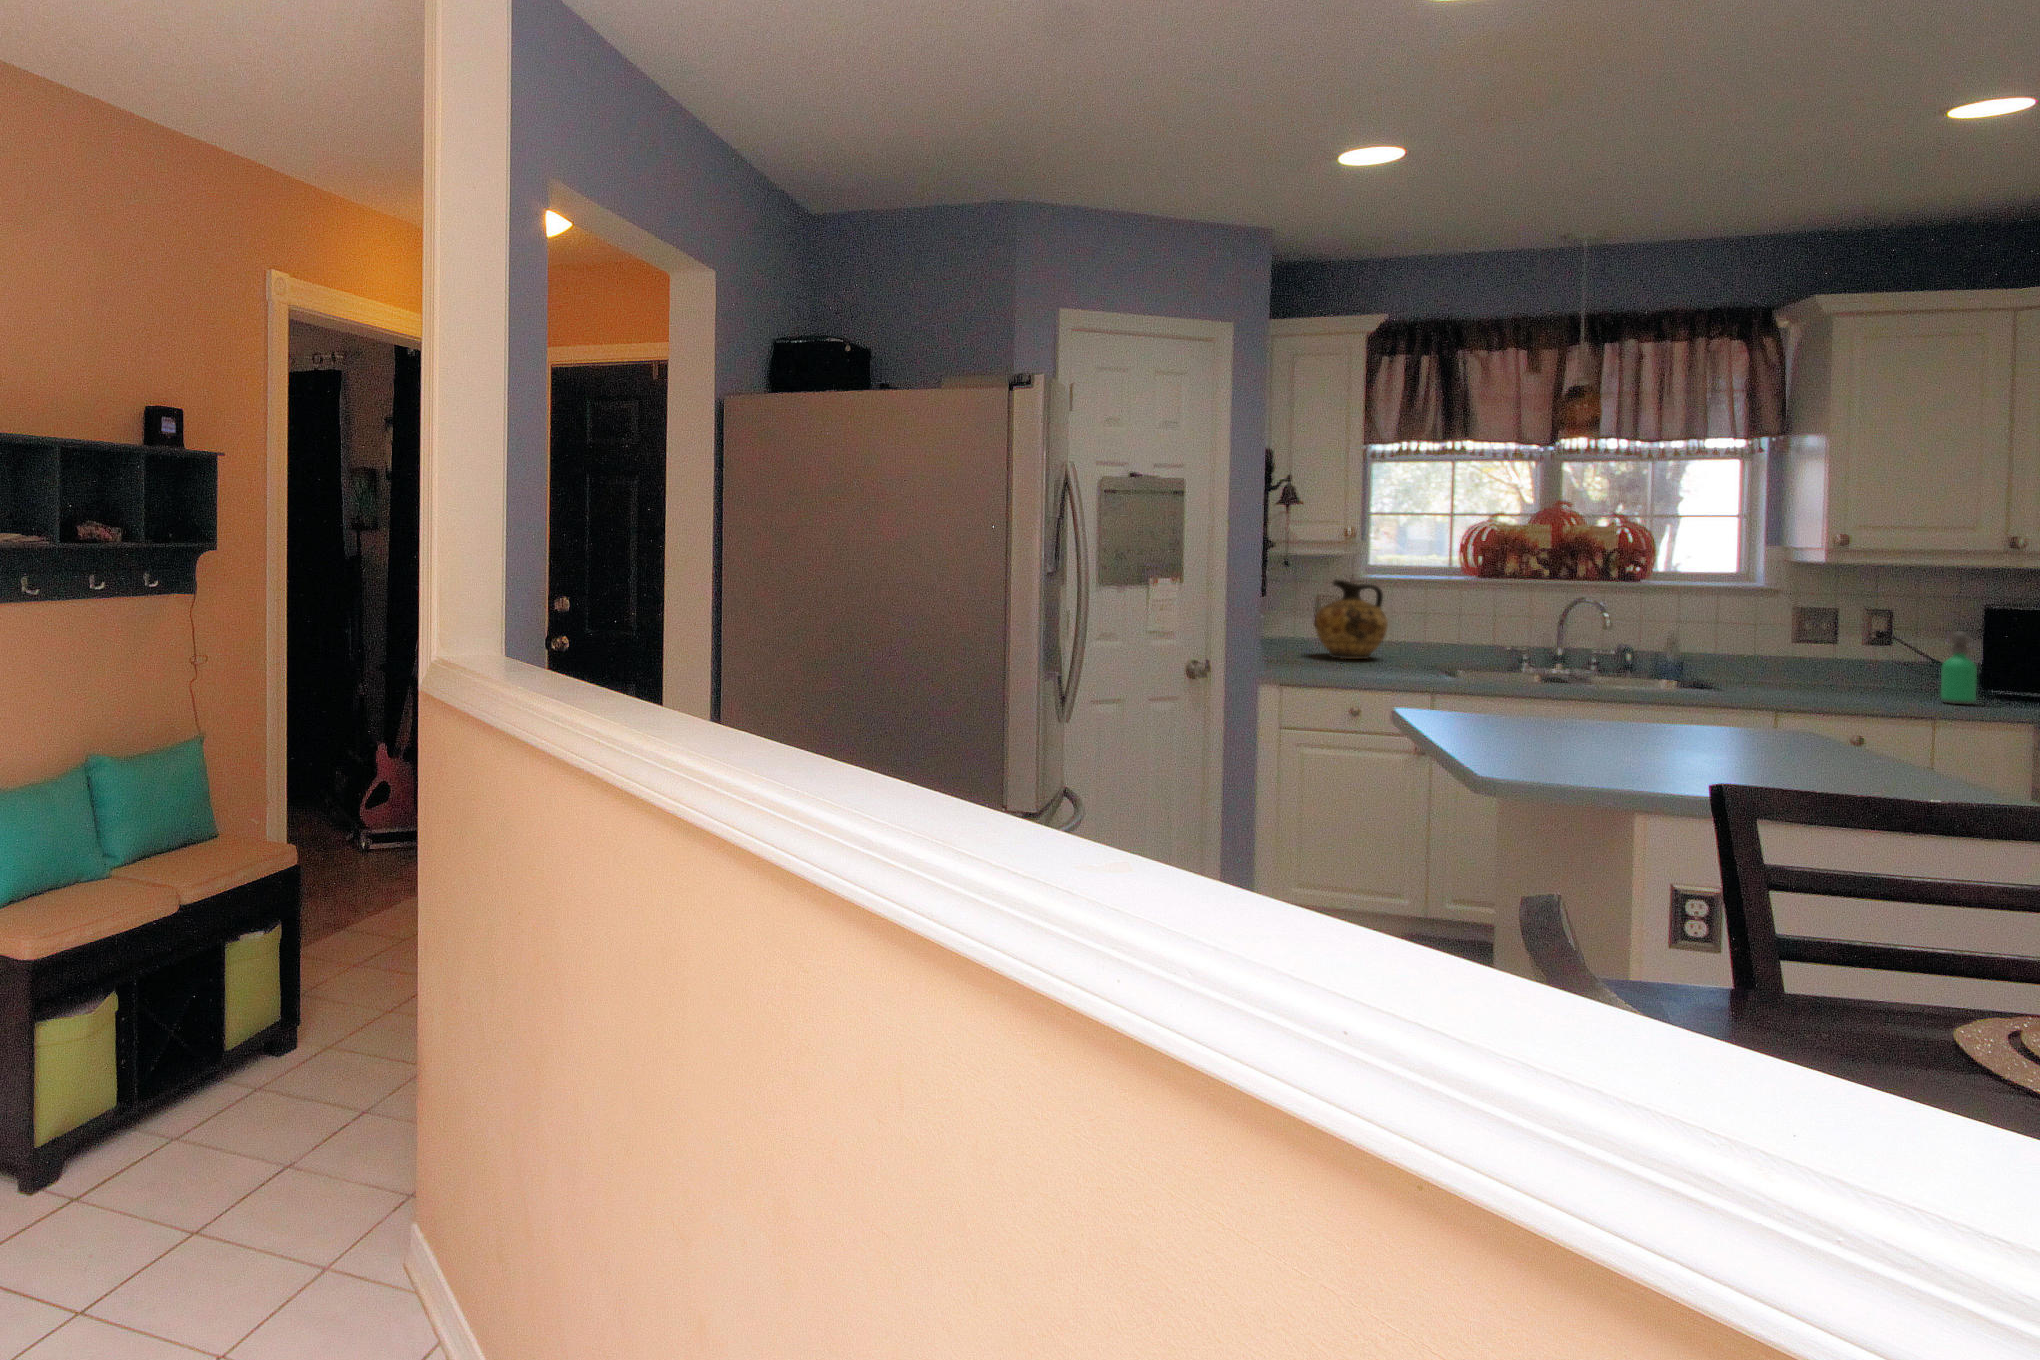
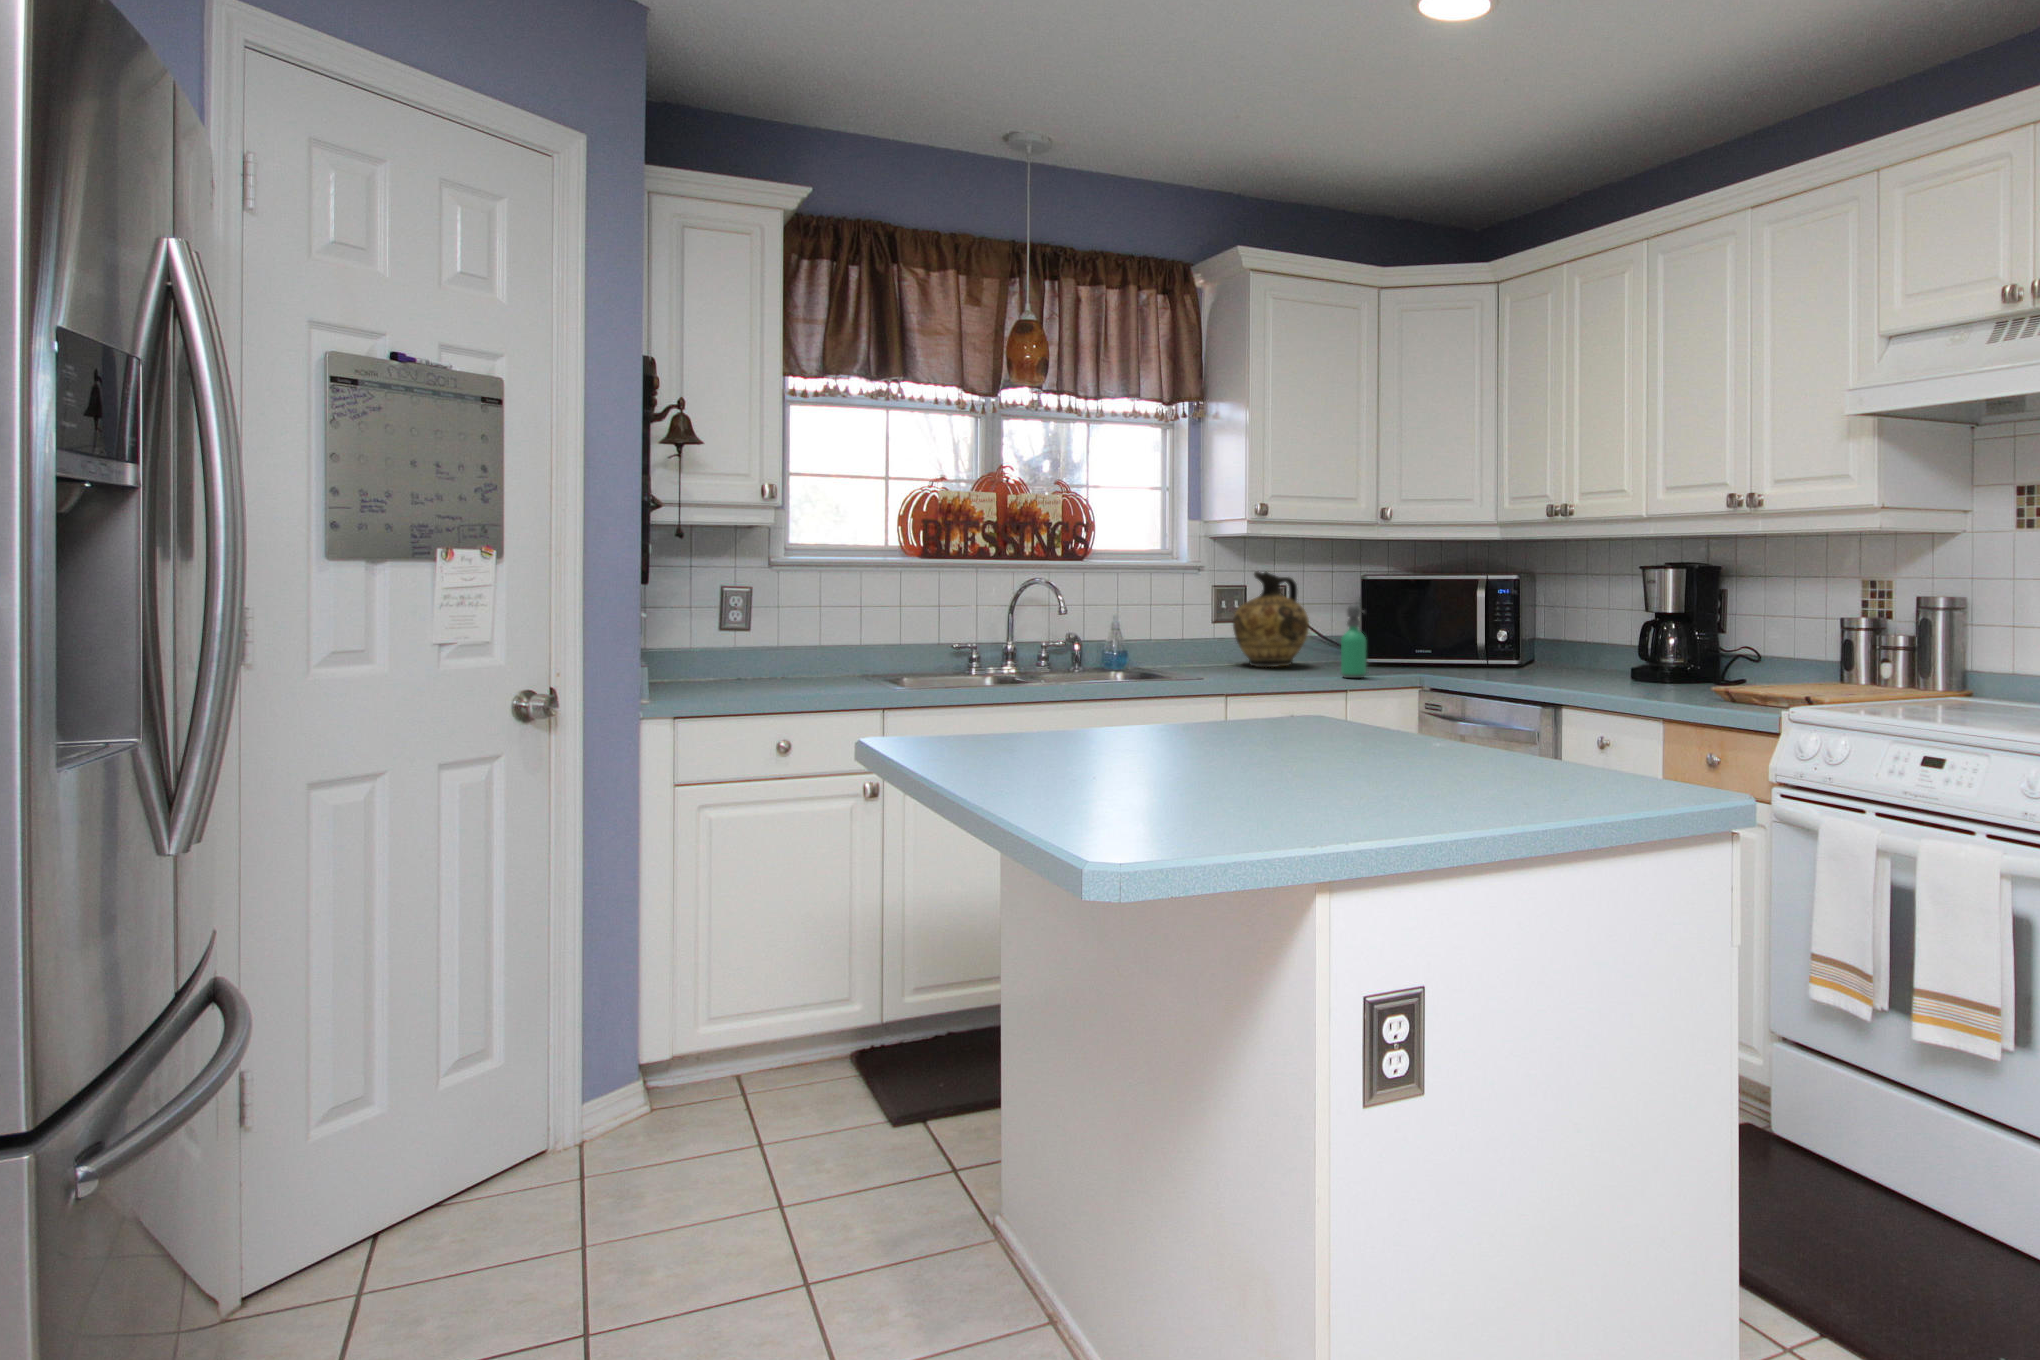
ceramic jug: present [1314,580,1388,659] -> present [1233,572,1309,667]

